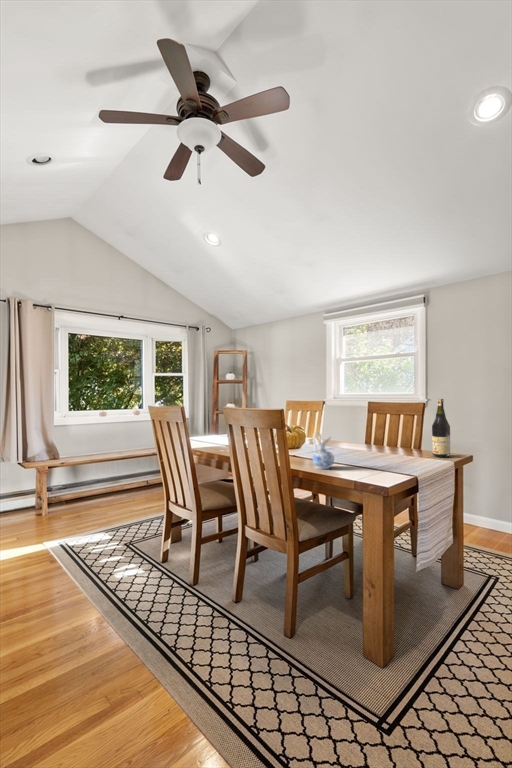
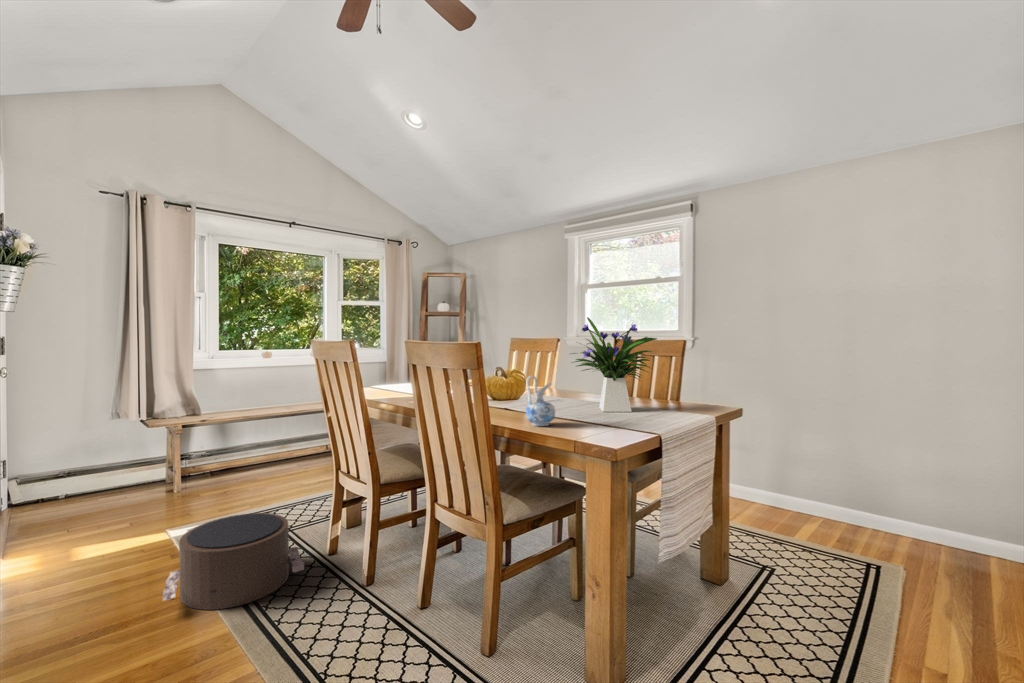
flower arrangement: none [339,388,406,458] -> present [572,317,657,412]
wine bottle: present [432,399,450,457] -> none [692,333,716,411]
pouf: none [52,531,148,601] -> present [163,513,304,610]

